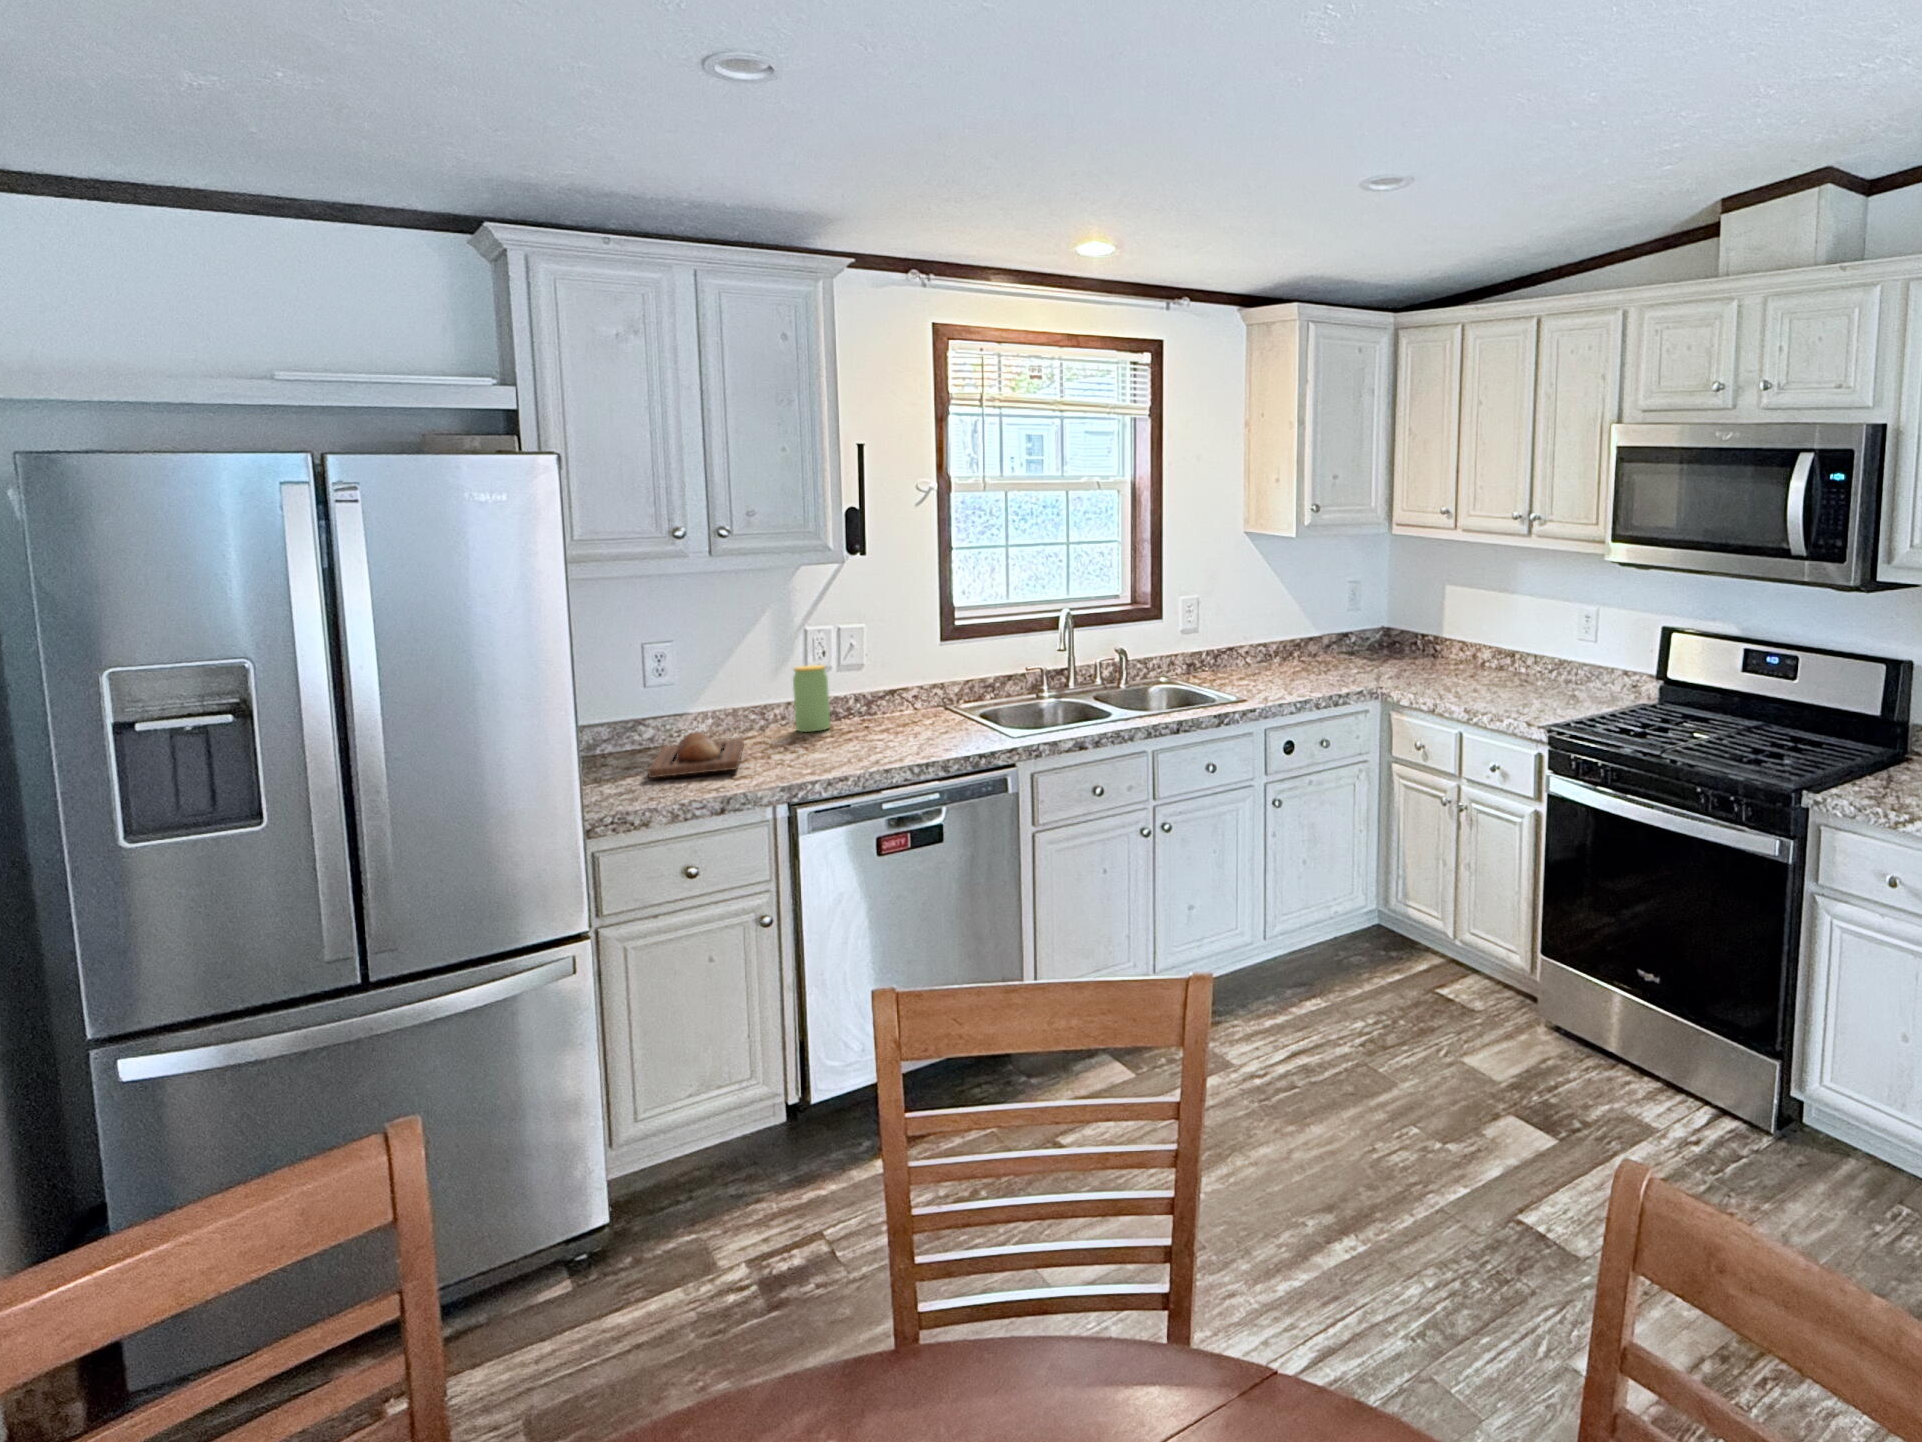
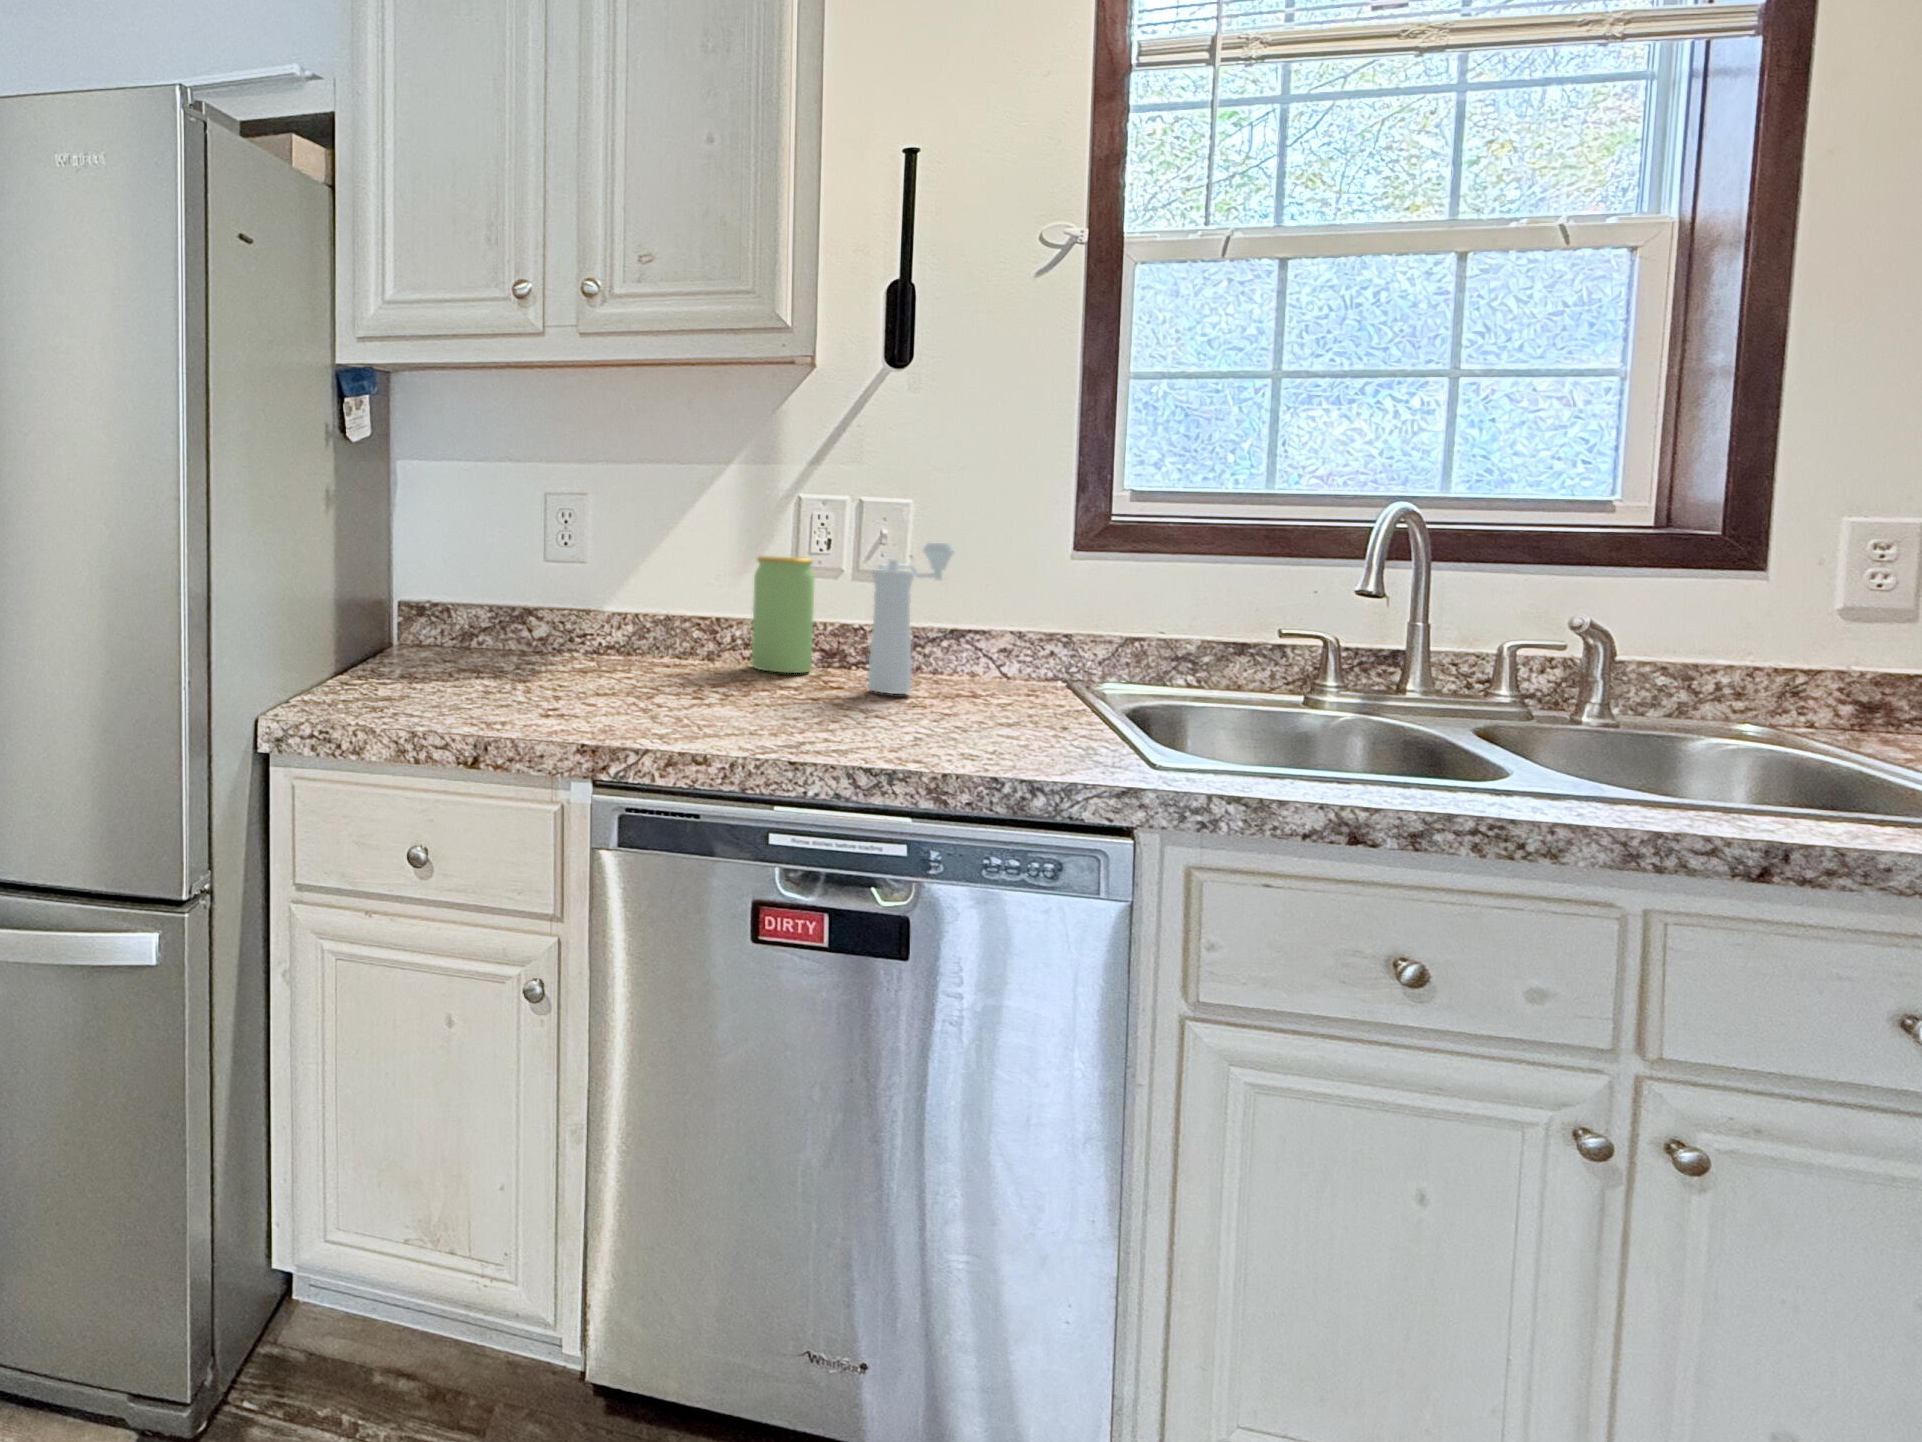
pepper mill: none [866,648,899,731] -> present [868,542,955,694]
bread loaf: present [648,732,744,778] -> none [430,631,646,698]

